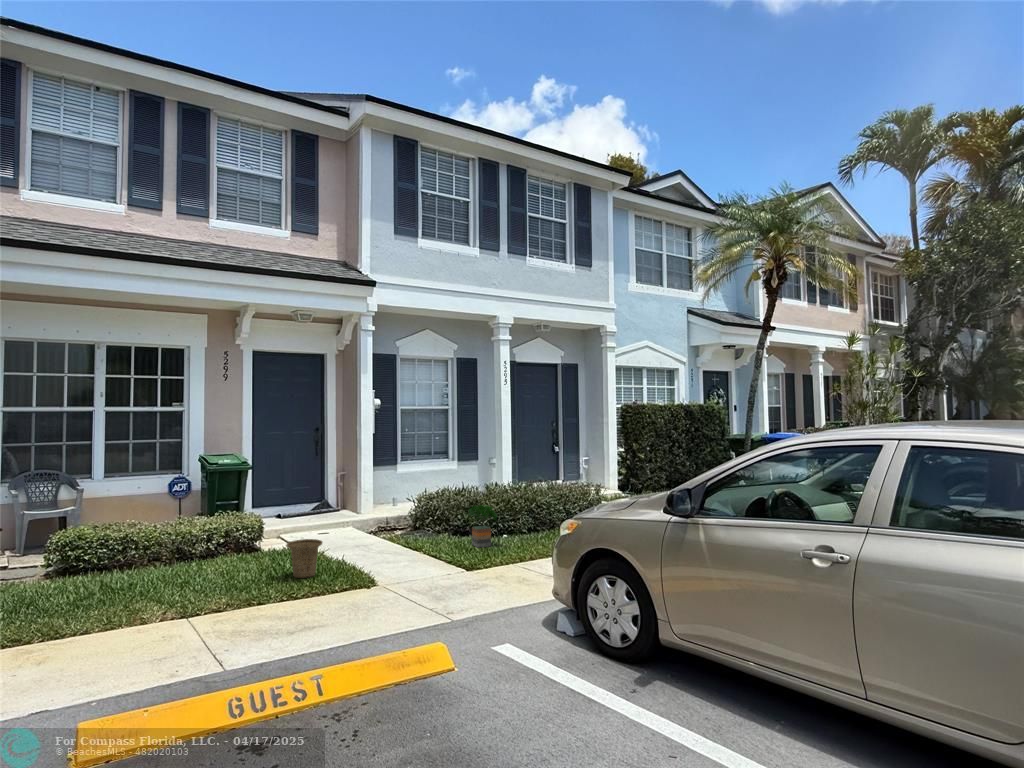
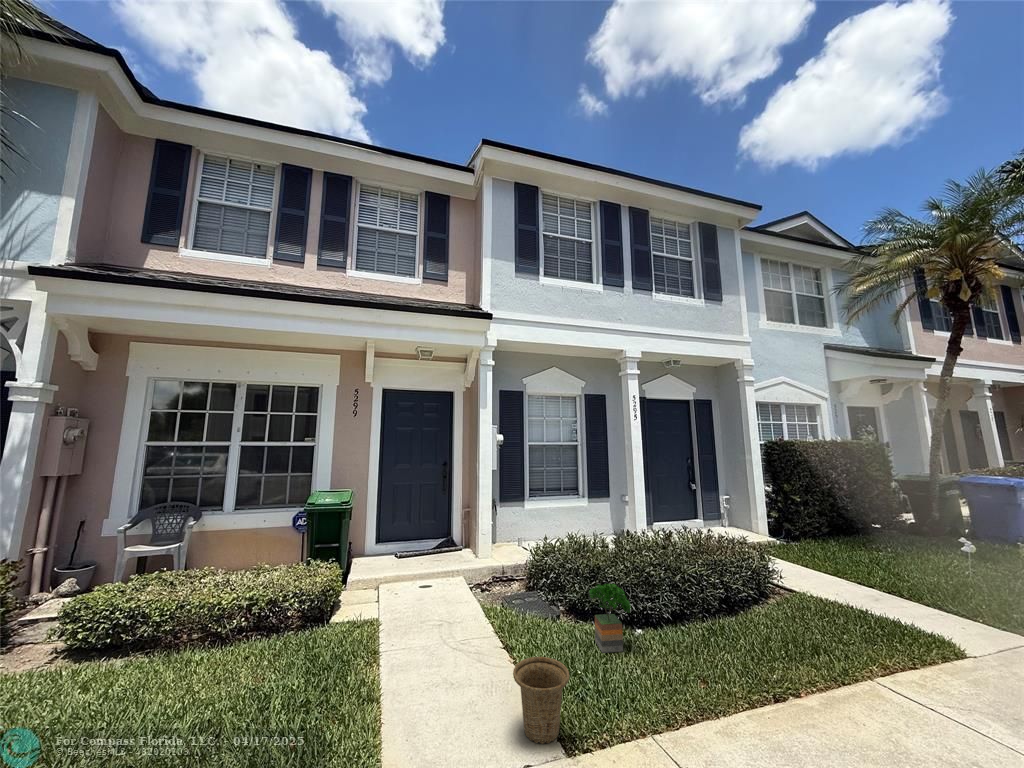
basket: present [287,539,322,578] -> present [513,657,569,744]

